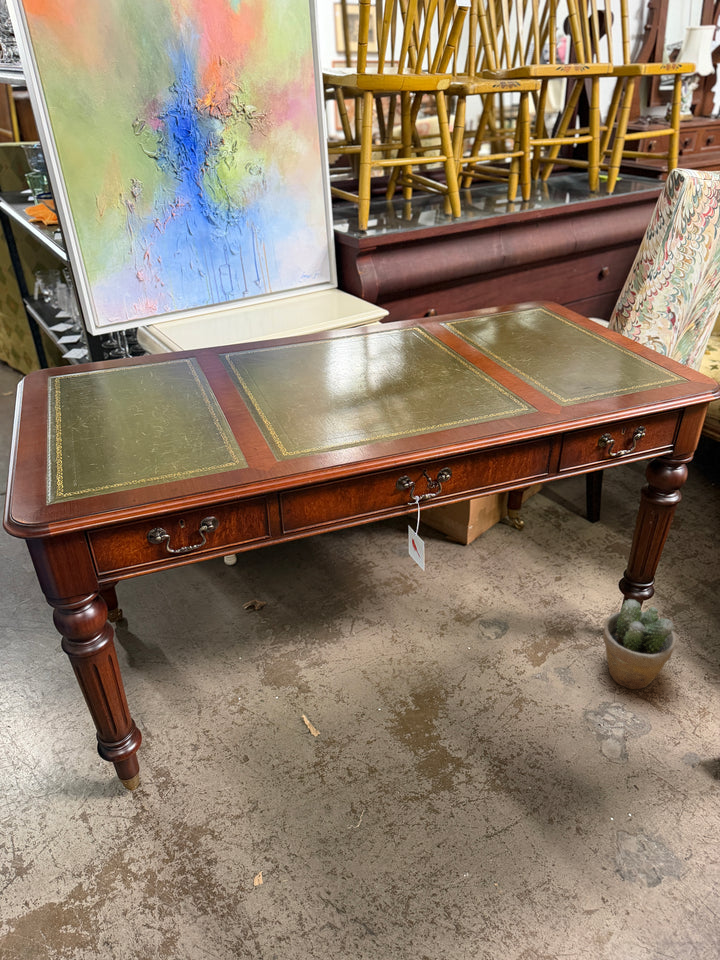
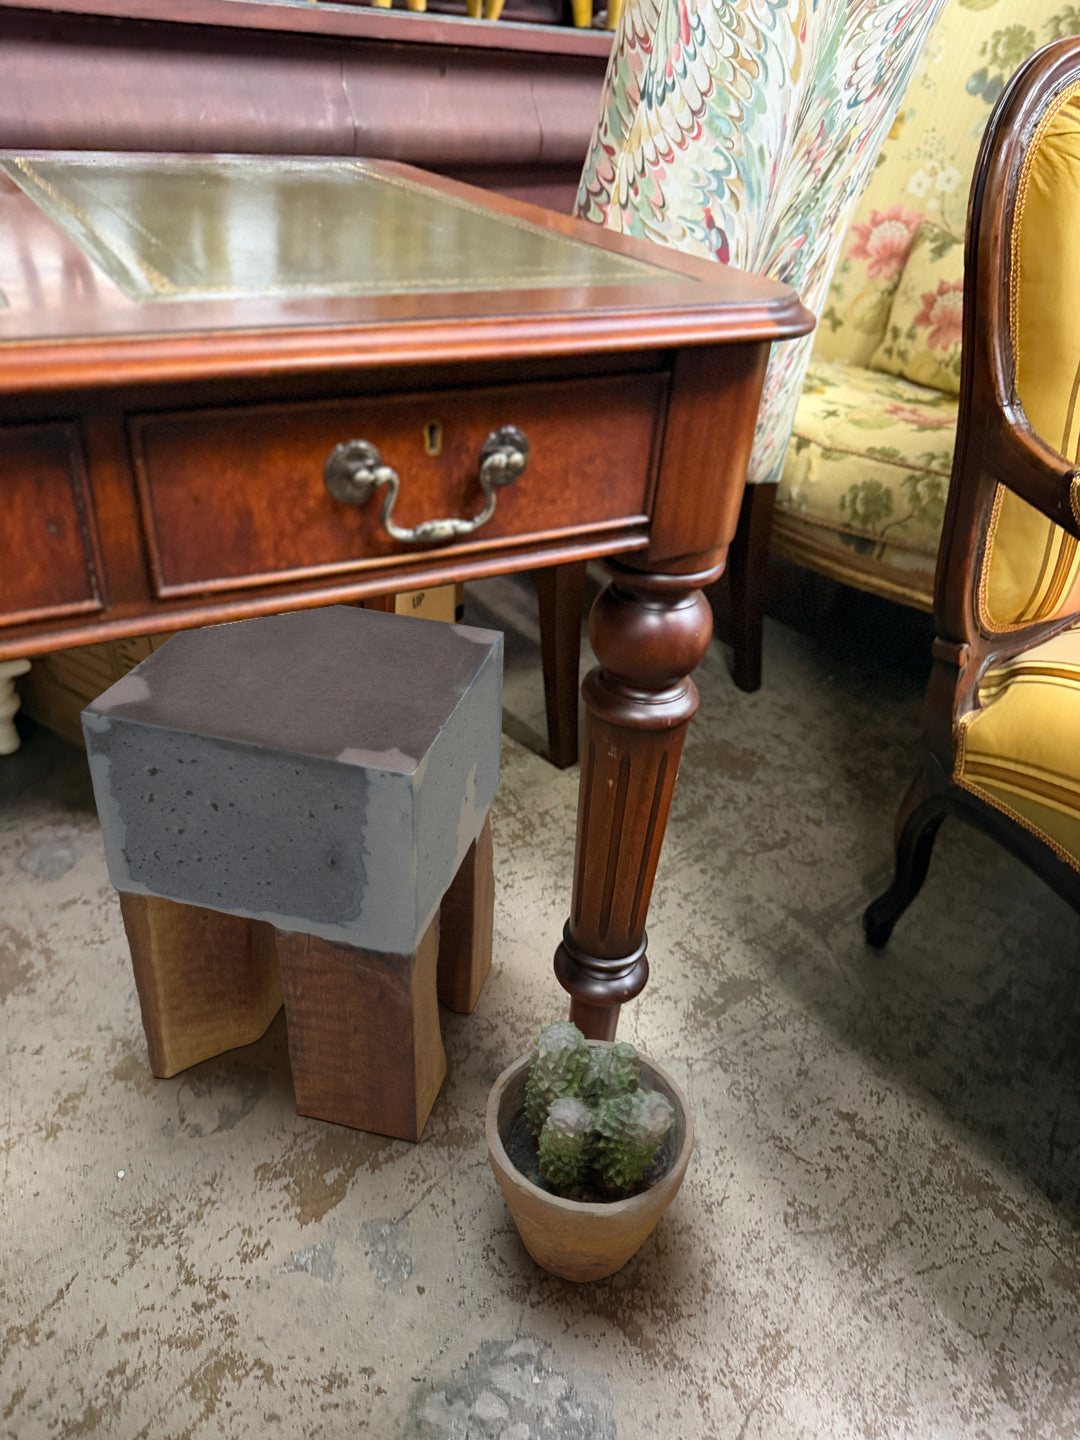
stool: none [468,453,602,647] -> present [80,605,504,1142]

